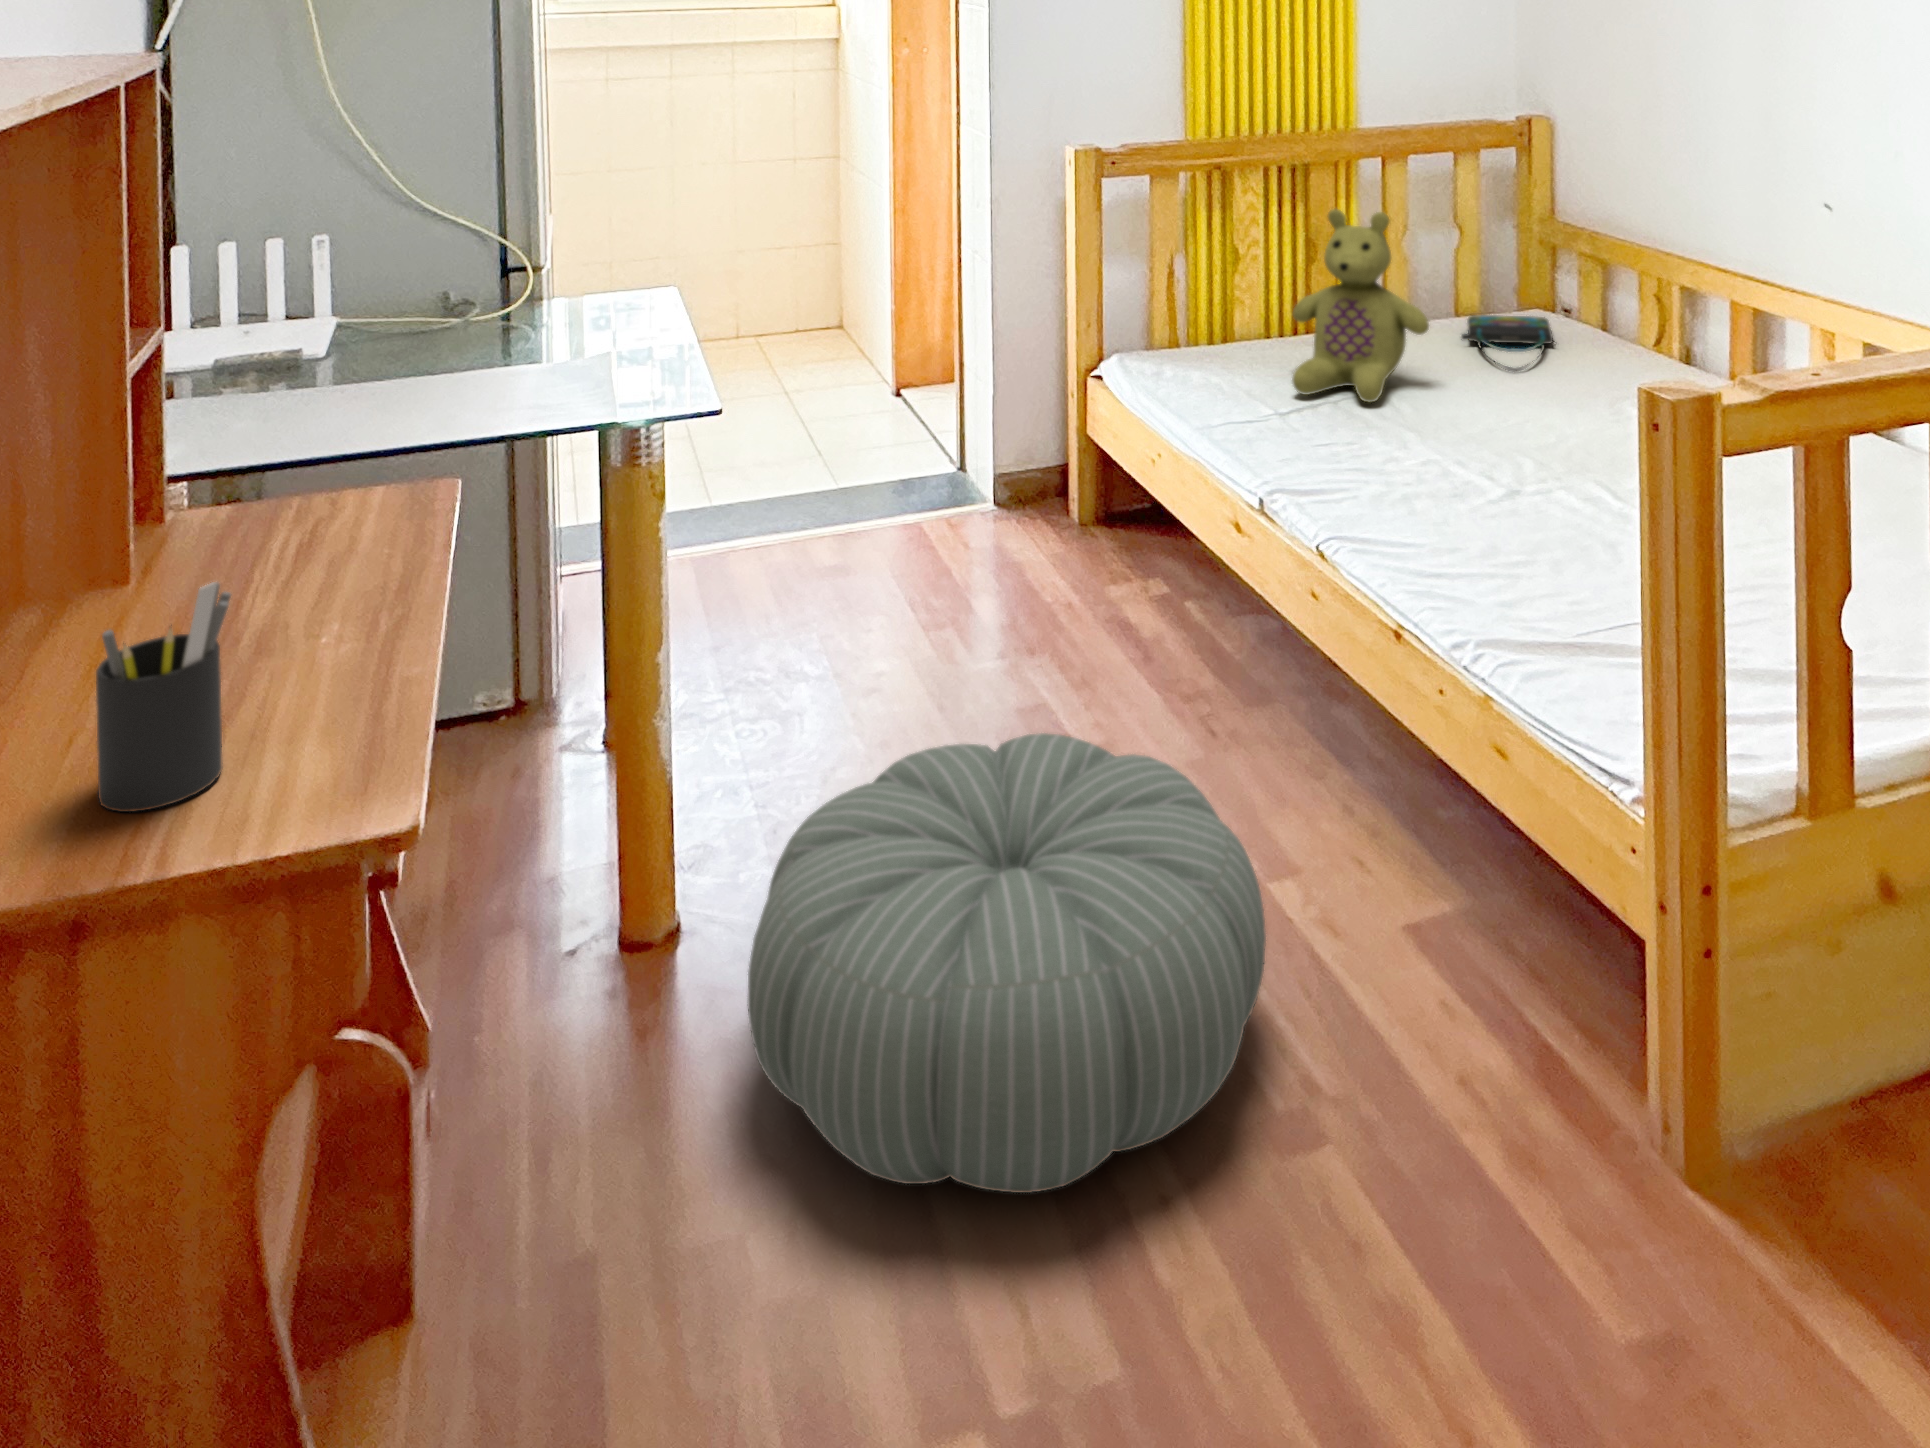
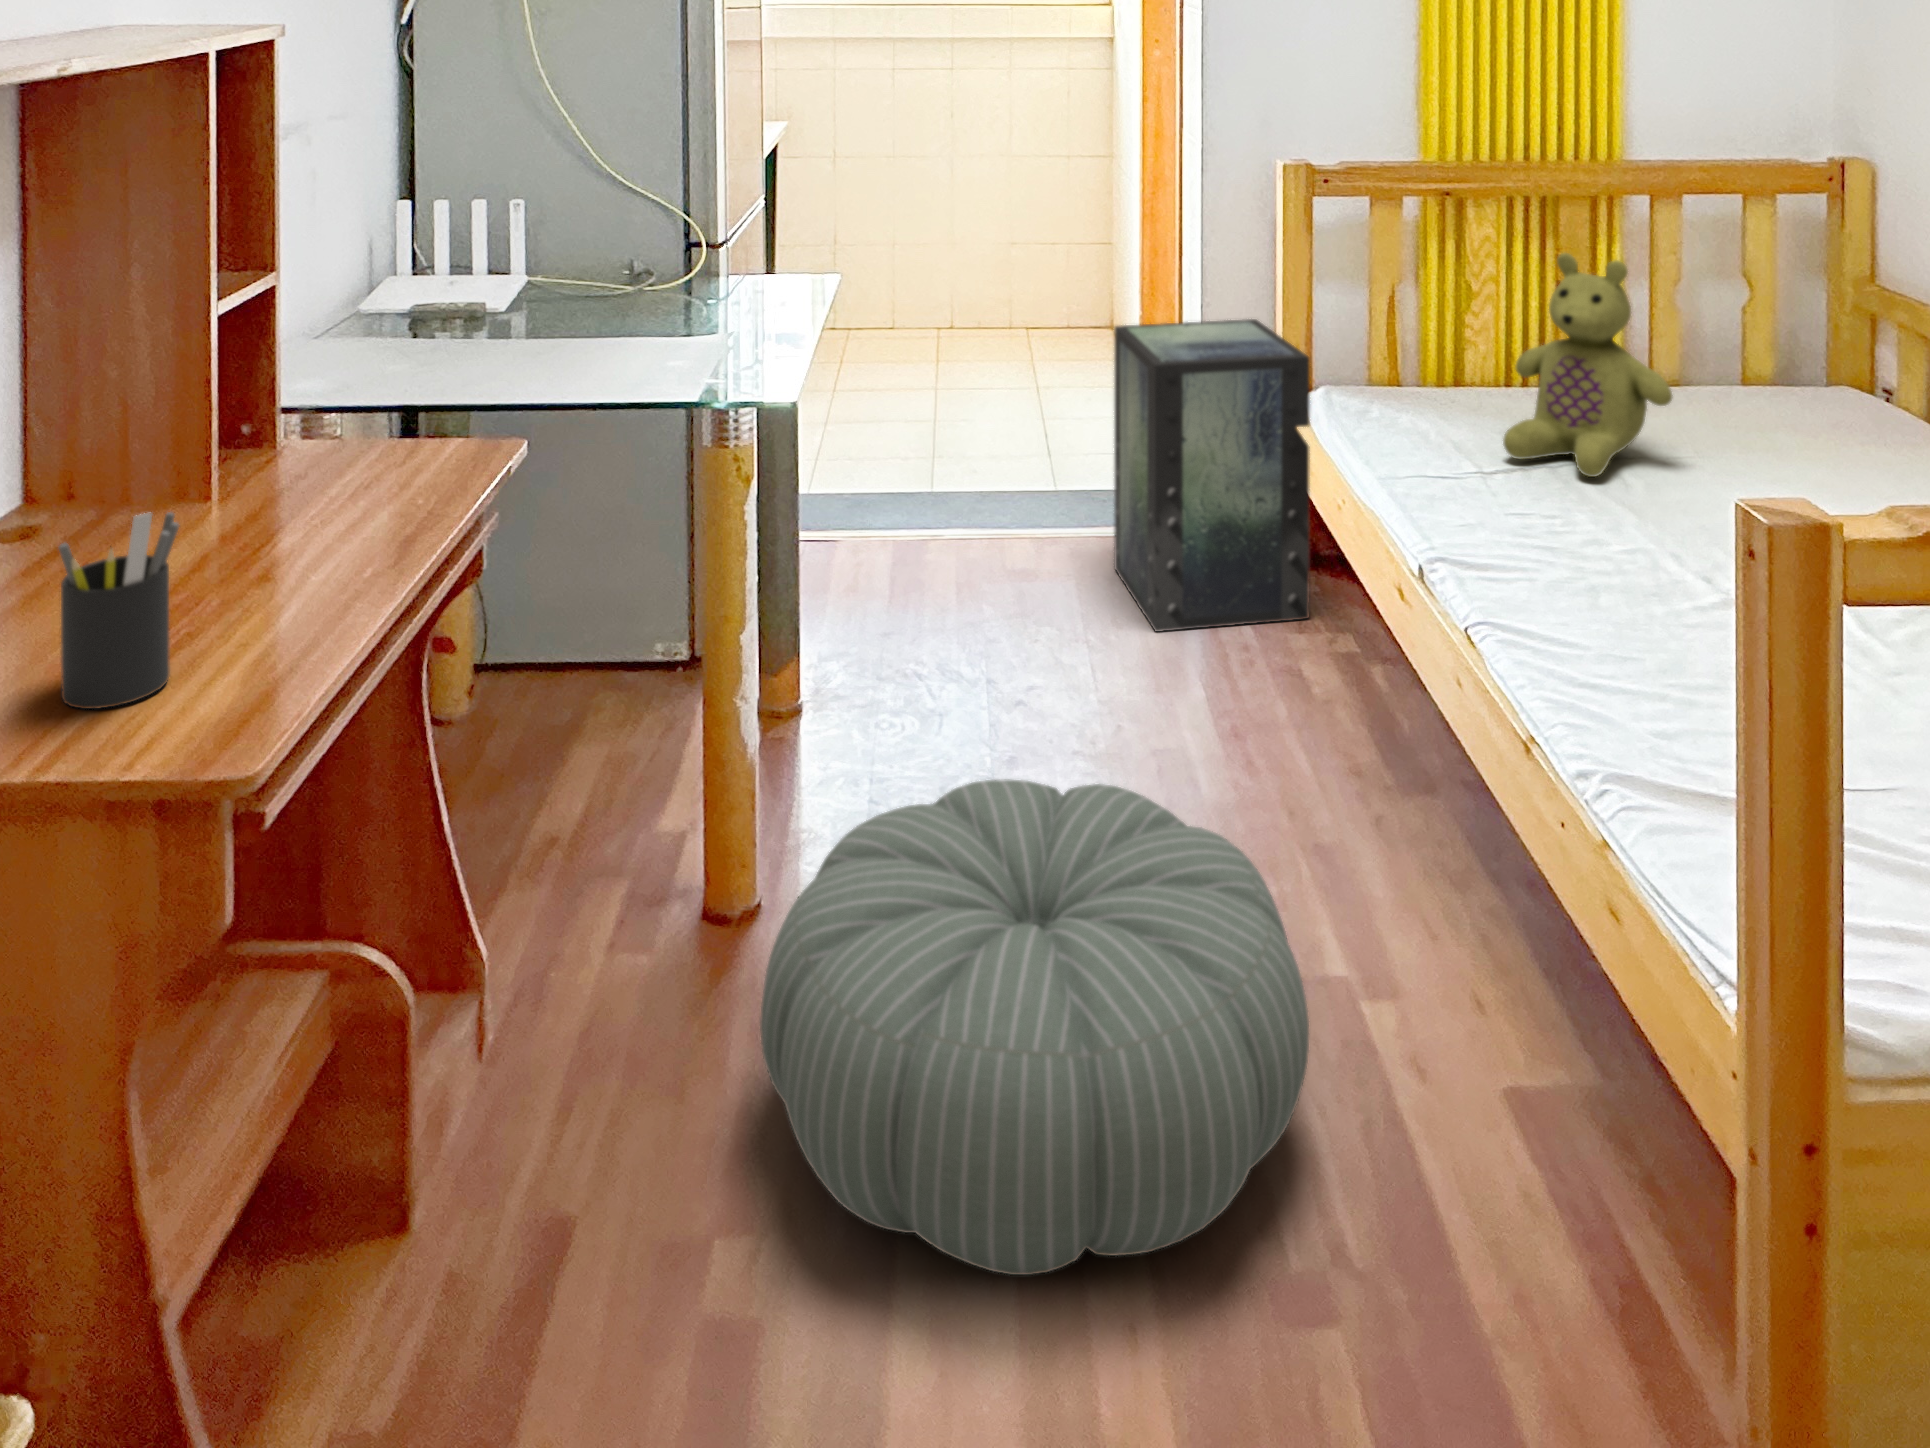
storage box: none [918,295,1117,600] -> present [1114,319,1310,632]
tote bag: present [1461,315,1557,371] -> none [1731,390,1855,462]

